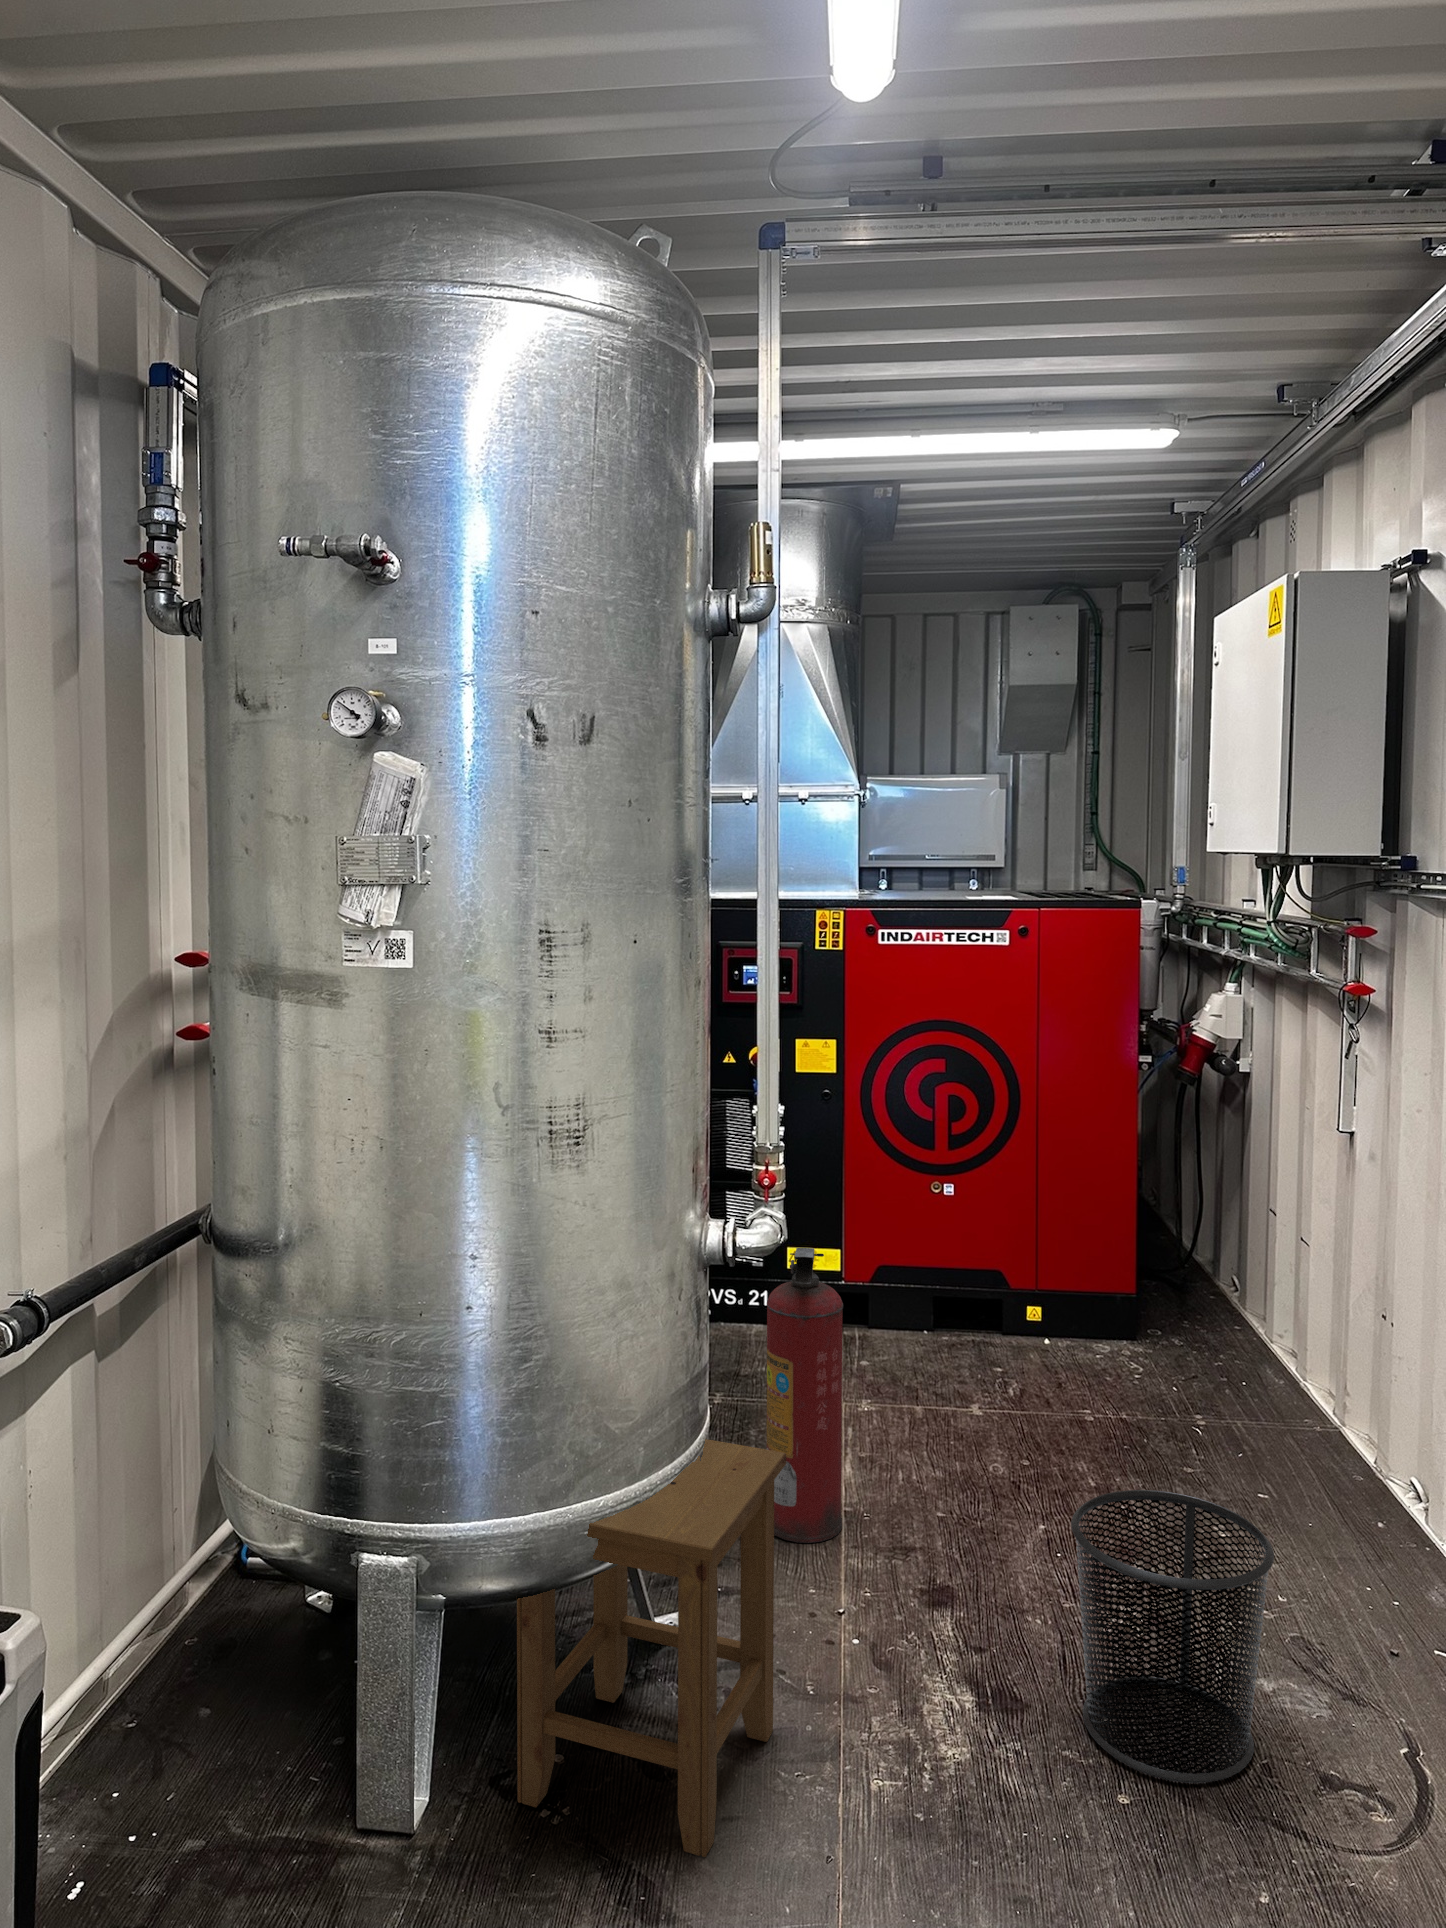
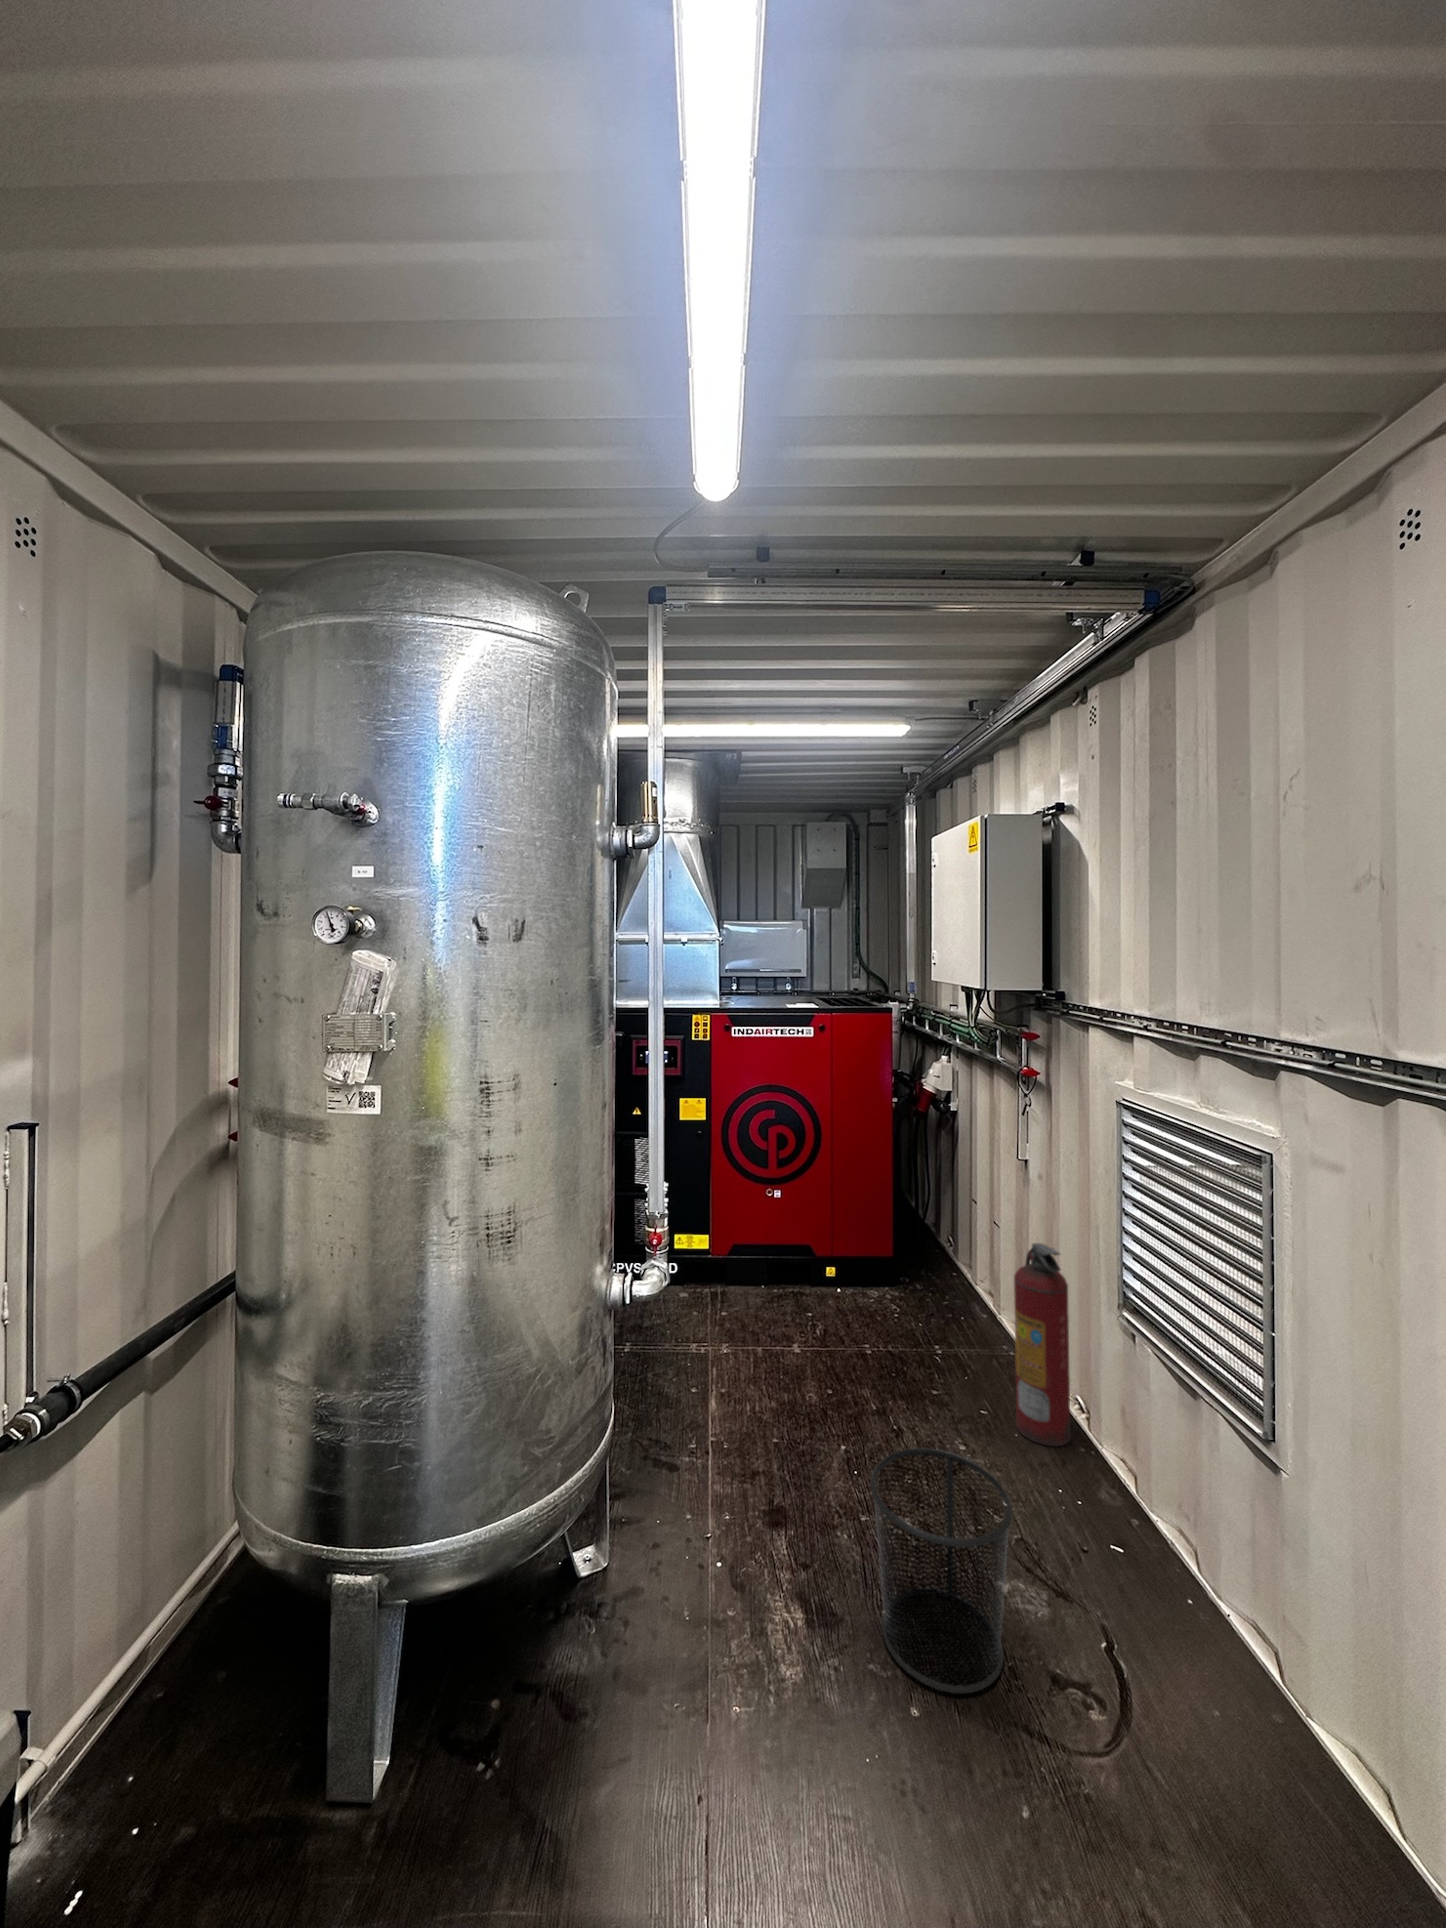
fire extinguisher: present [767,1248,843,1543] -> present [1014,1243,1071,1446]
stool: present [517,1439,786,1857] -> none [449,1420,668,1812]

